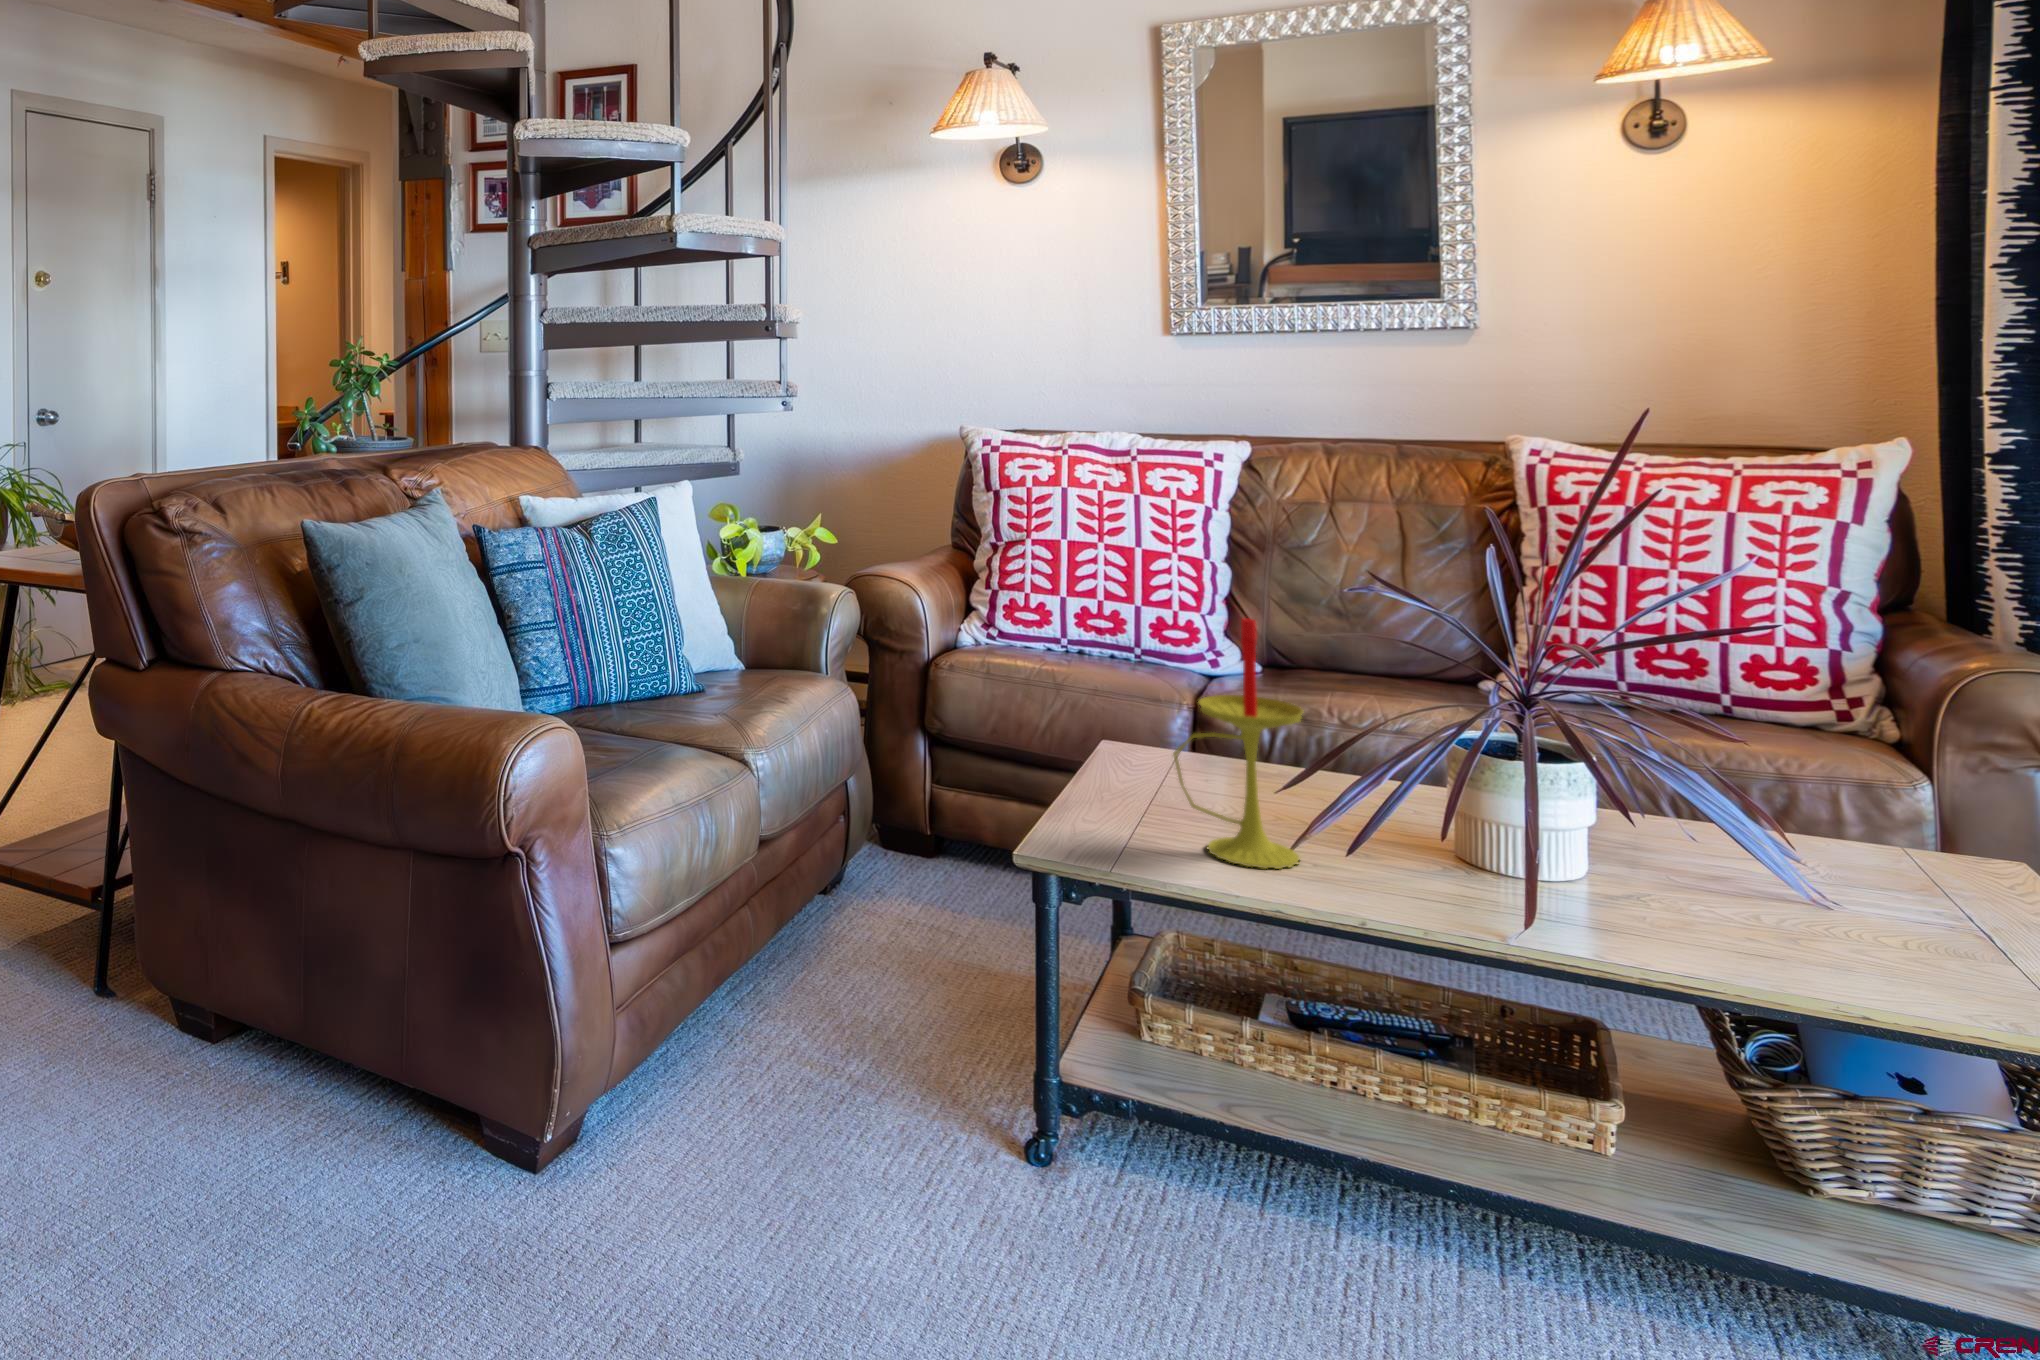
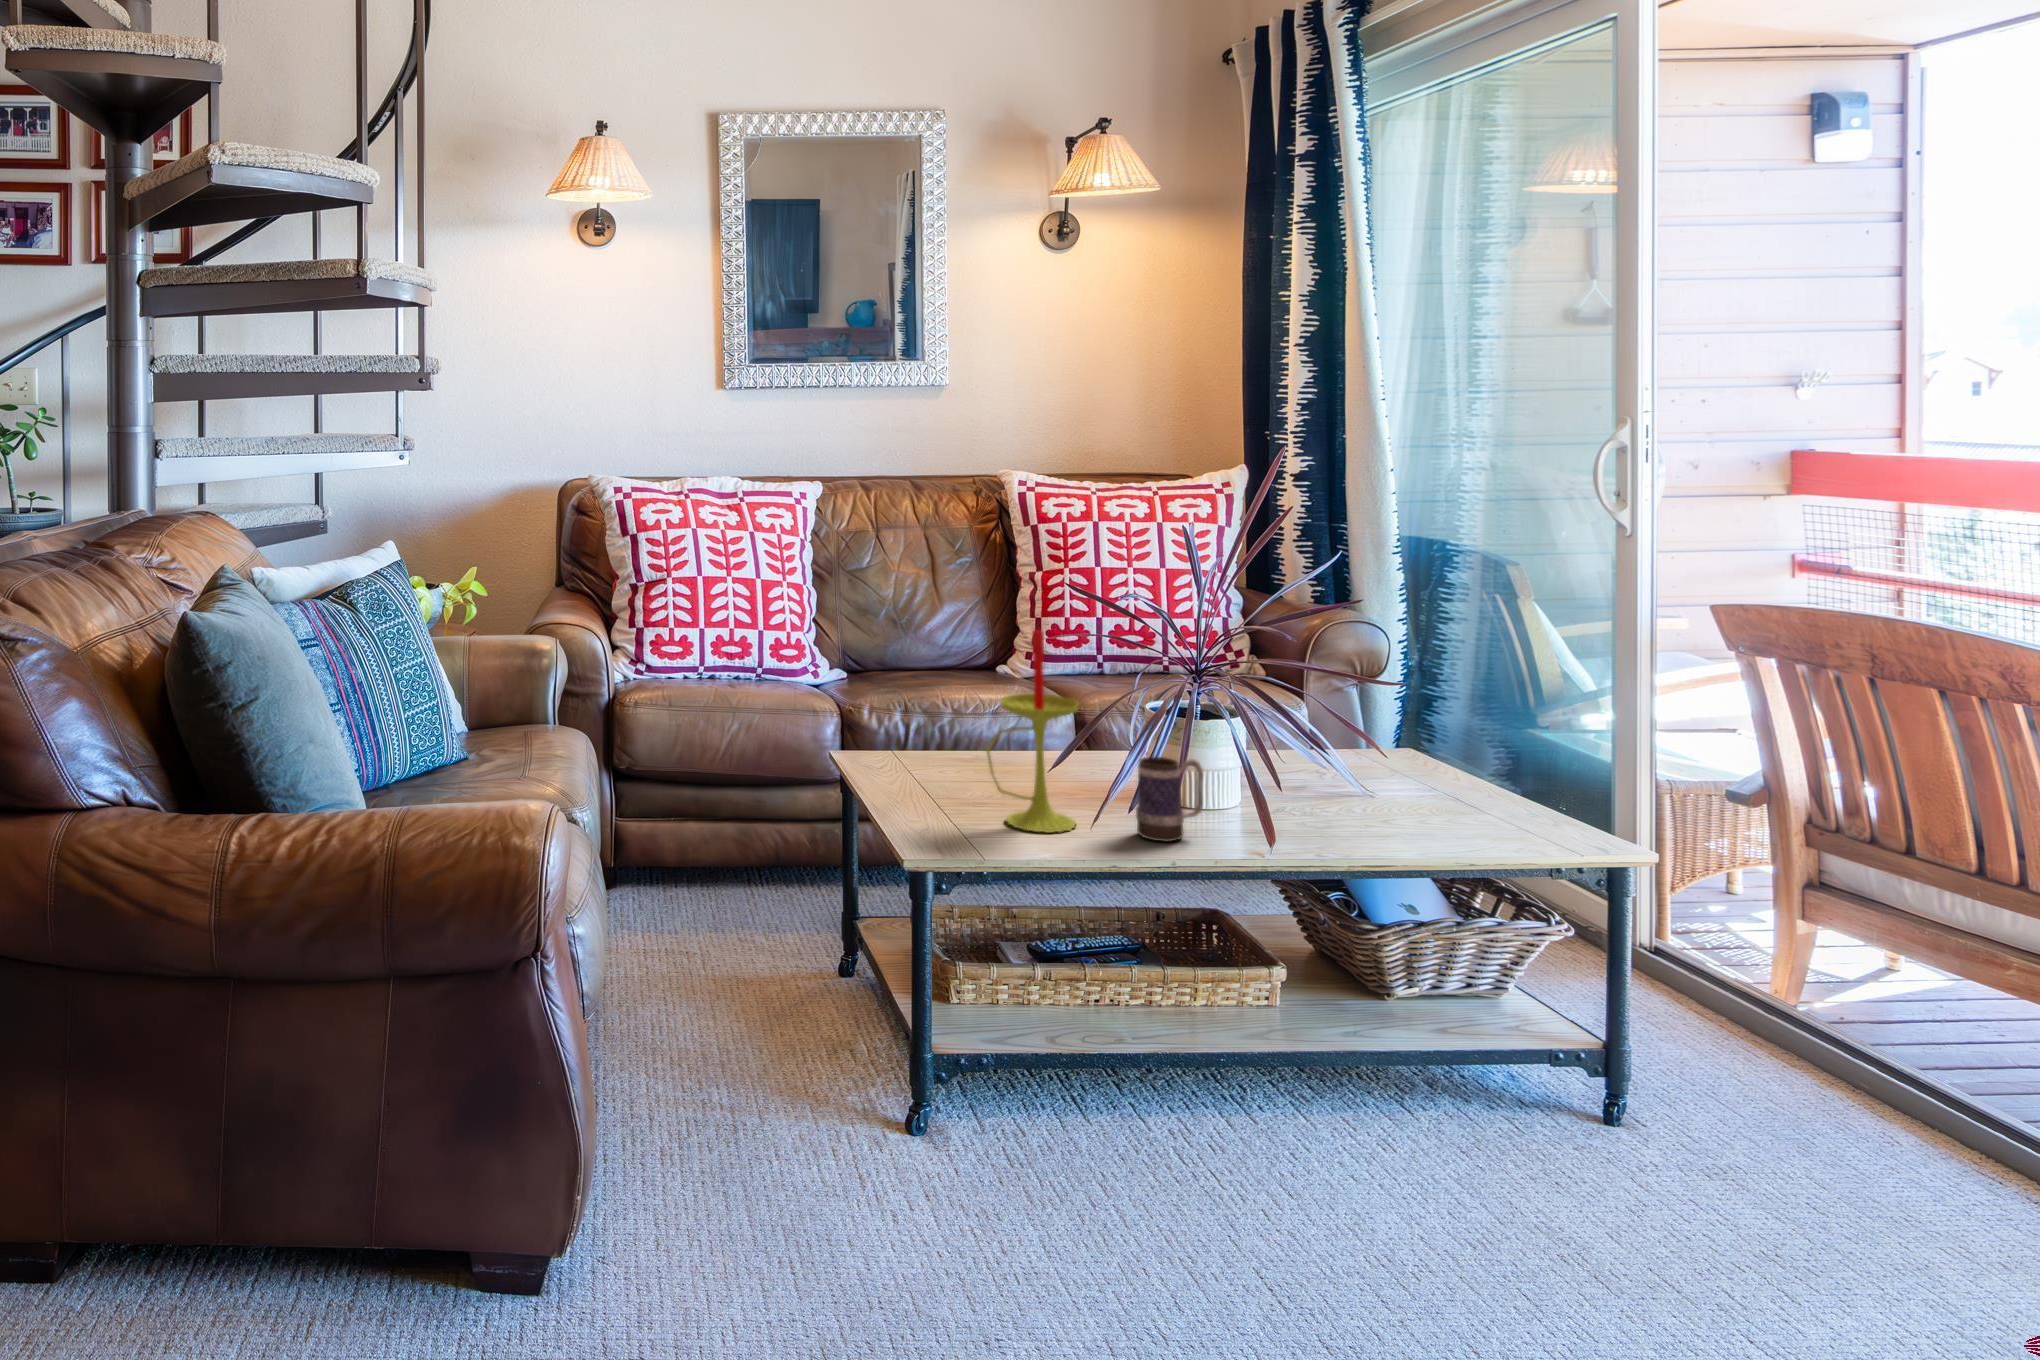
mug: none [1363,794,1461,907] -> present [1136,757,1203,842]

